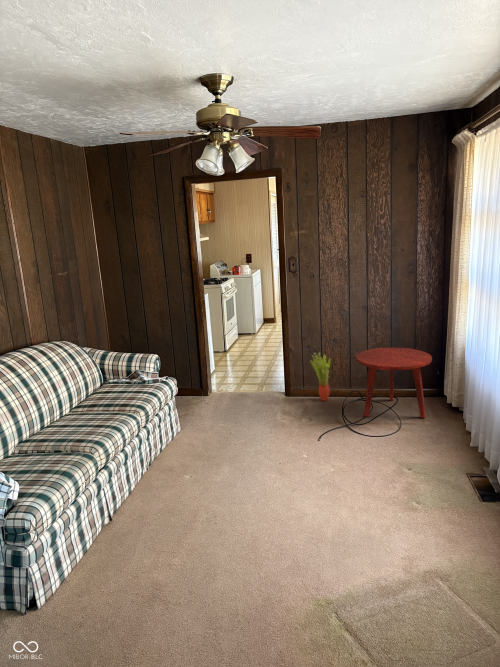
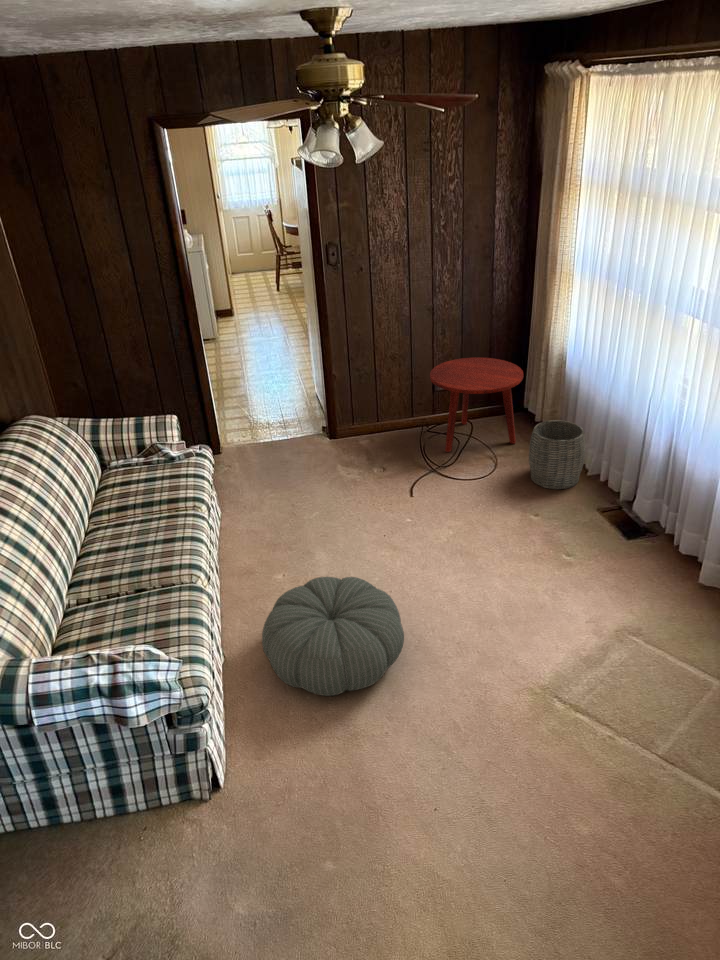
potted plant: present [312,353,330,401] -> none [364,374,393,436]
woven basket: none [420,397,470,456] -> present [529,420,585,489]
pouf: none [126,473,239,564] -> present [262,577,404,696]

